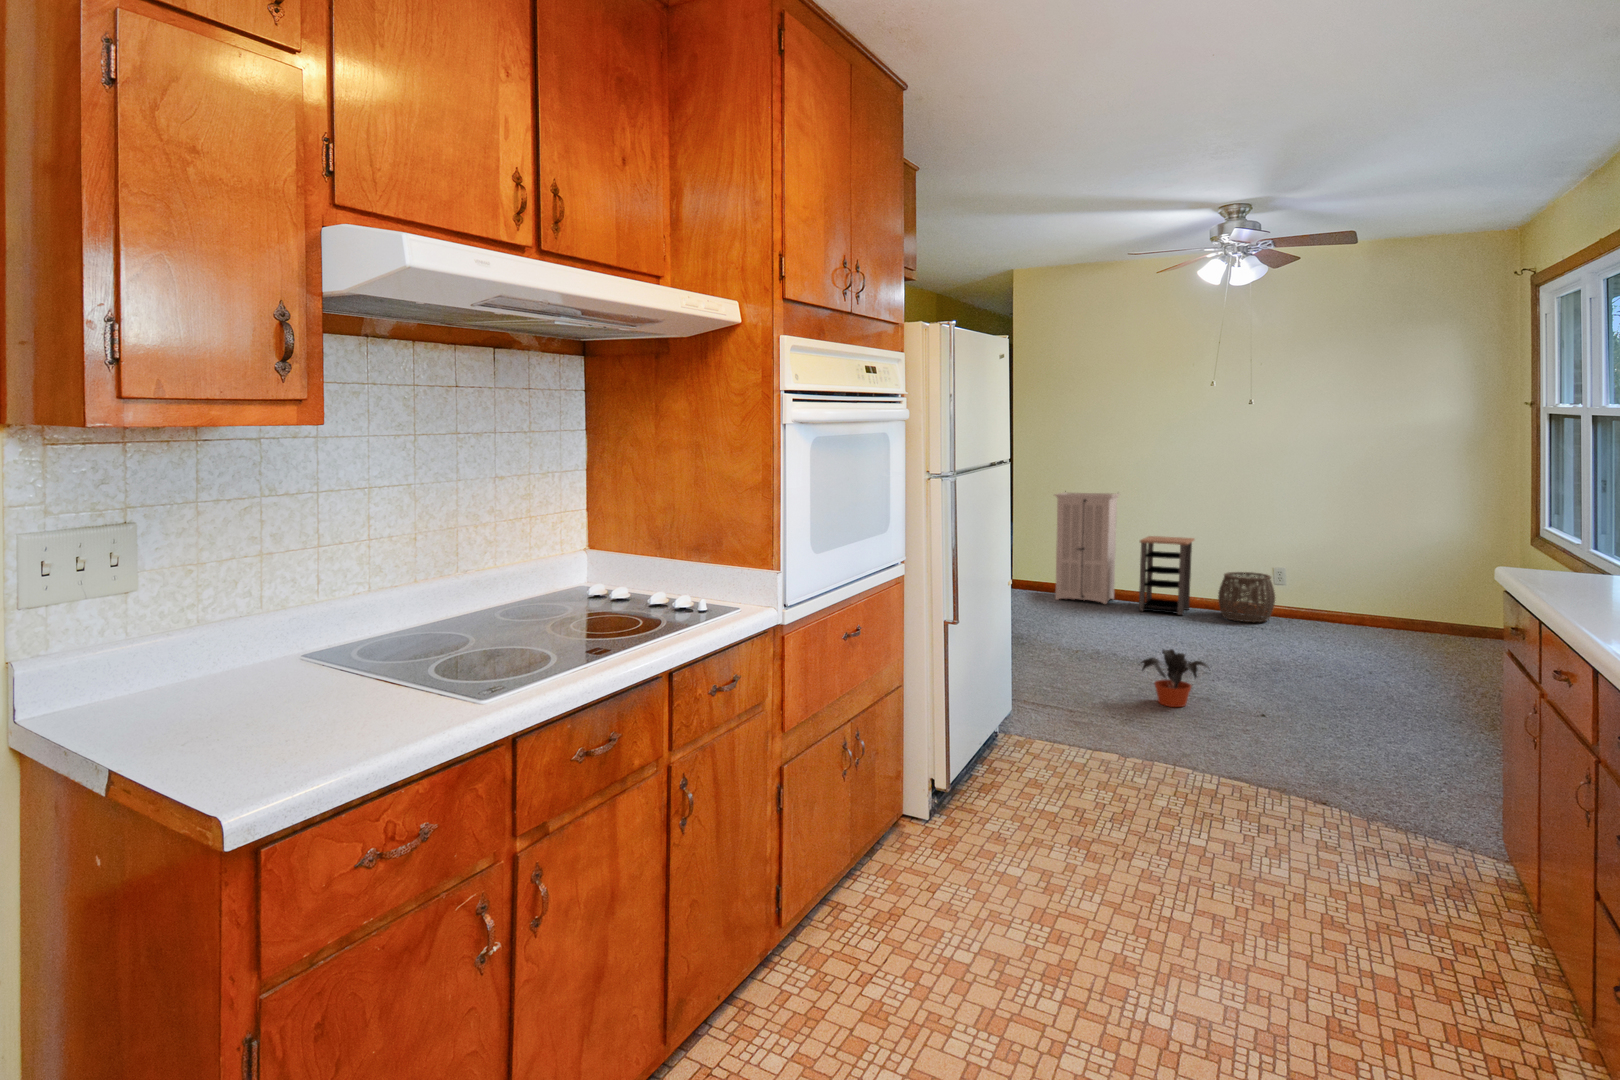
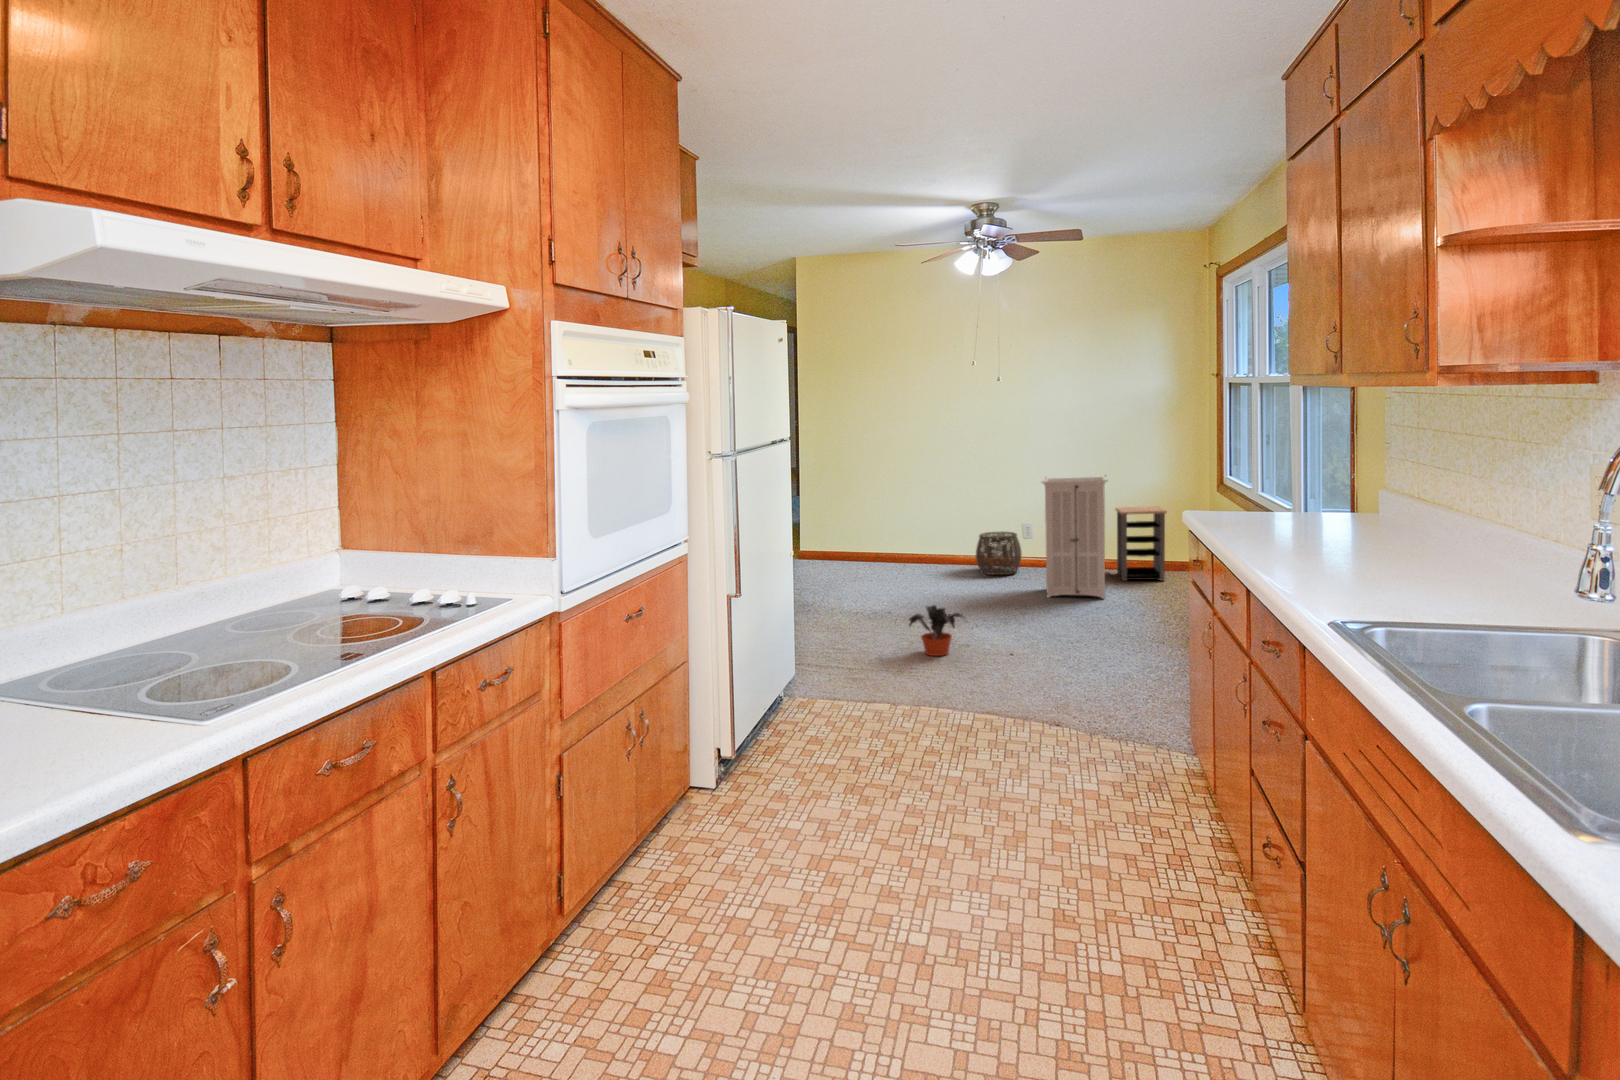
storage cabinet: present [1055,491,1119,604] -> present [1042,475,1108,599]
side table: present [1139,536,1194,615] -> present [1115,506,1167,581]

